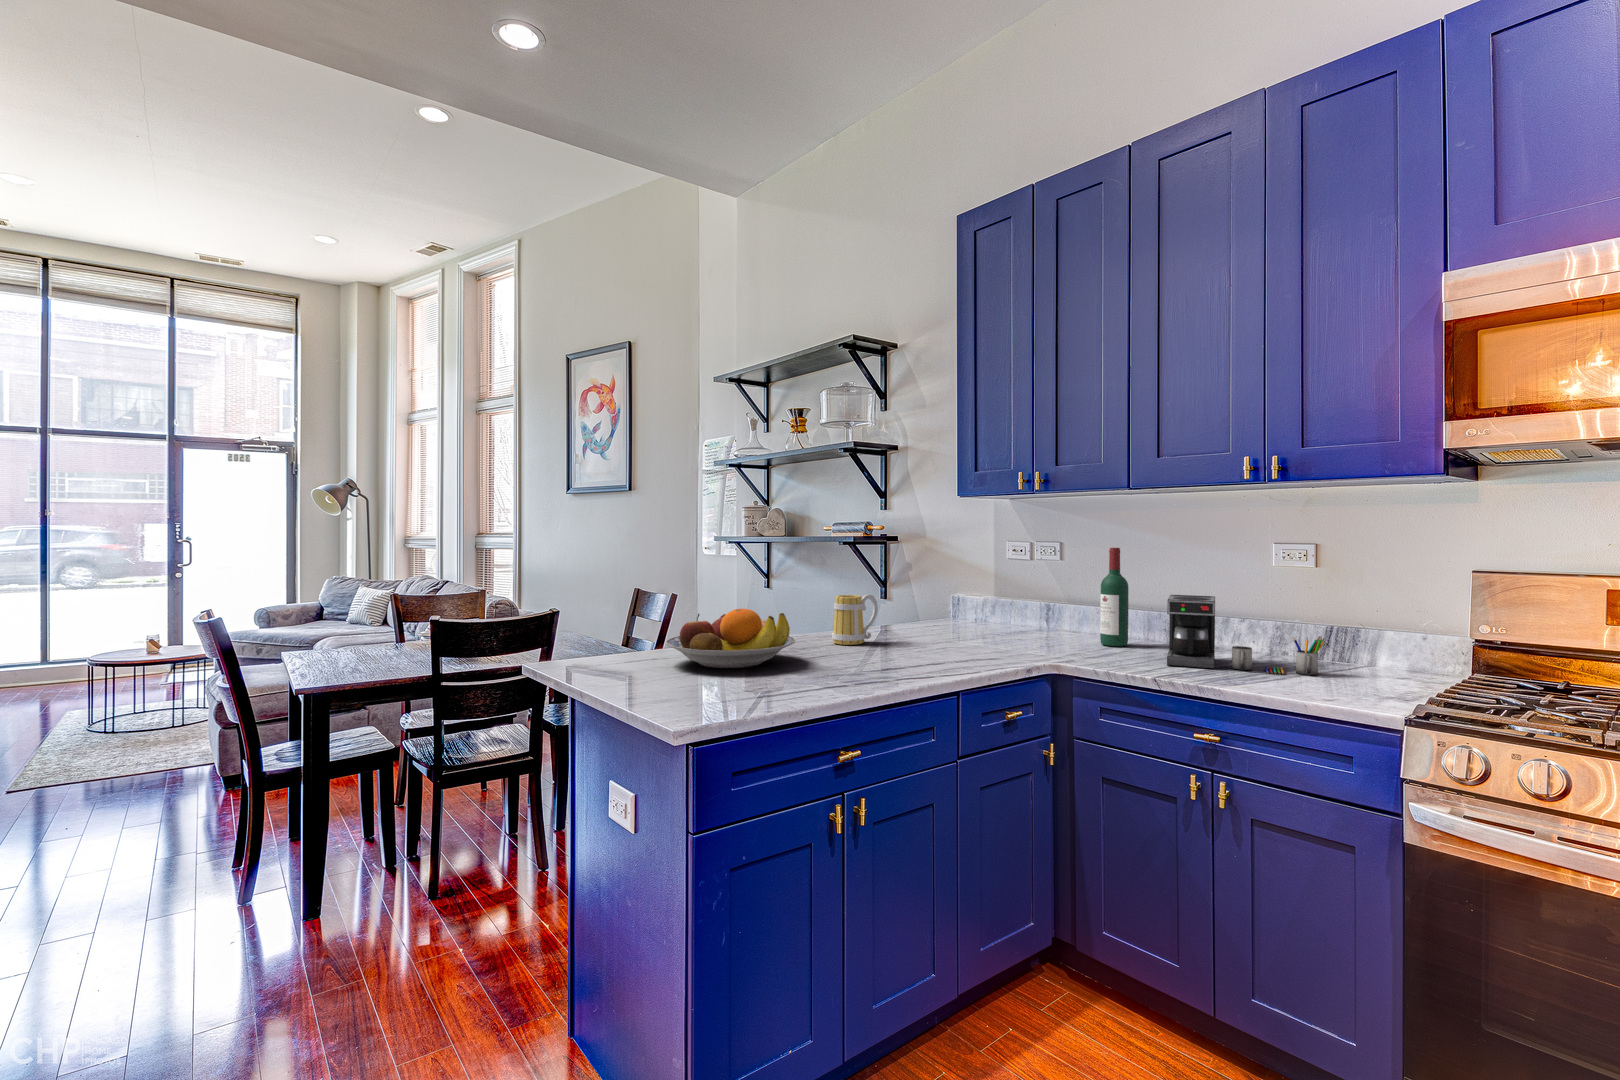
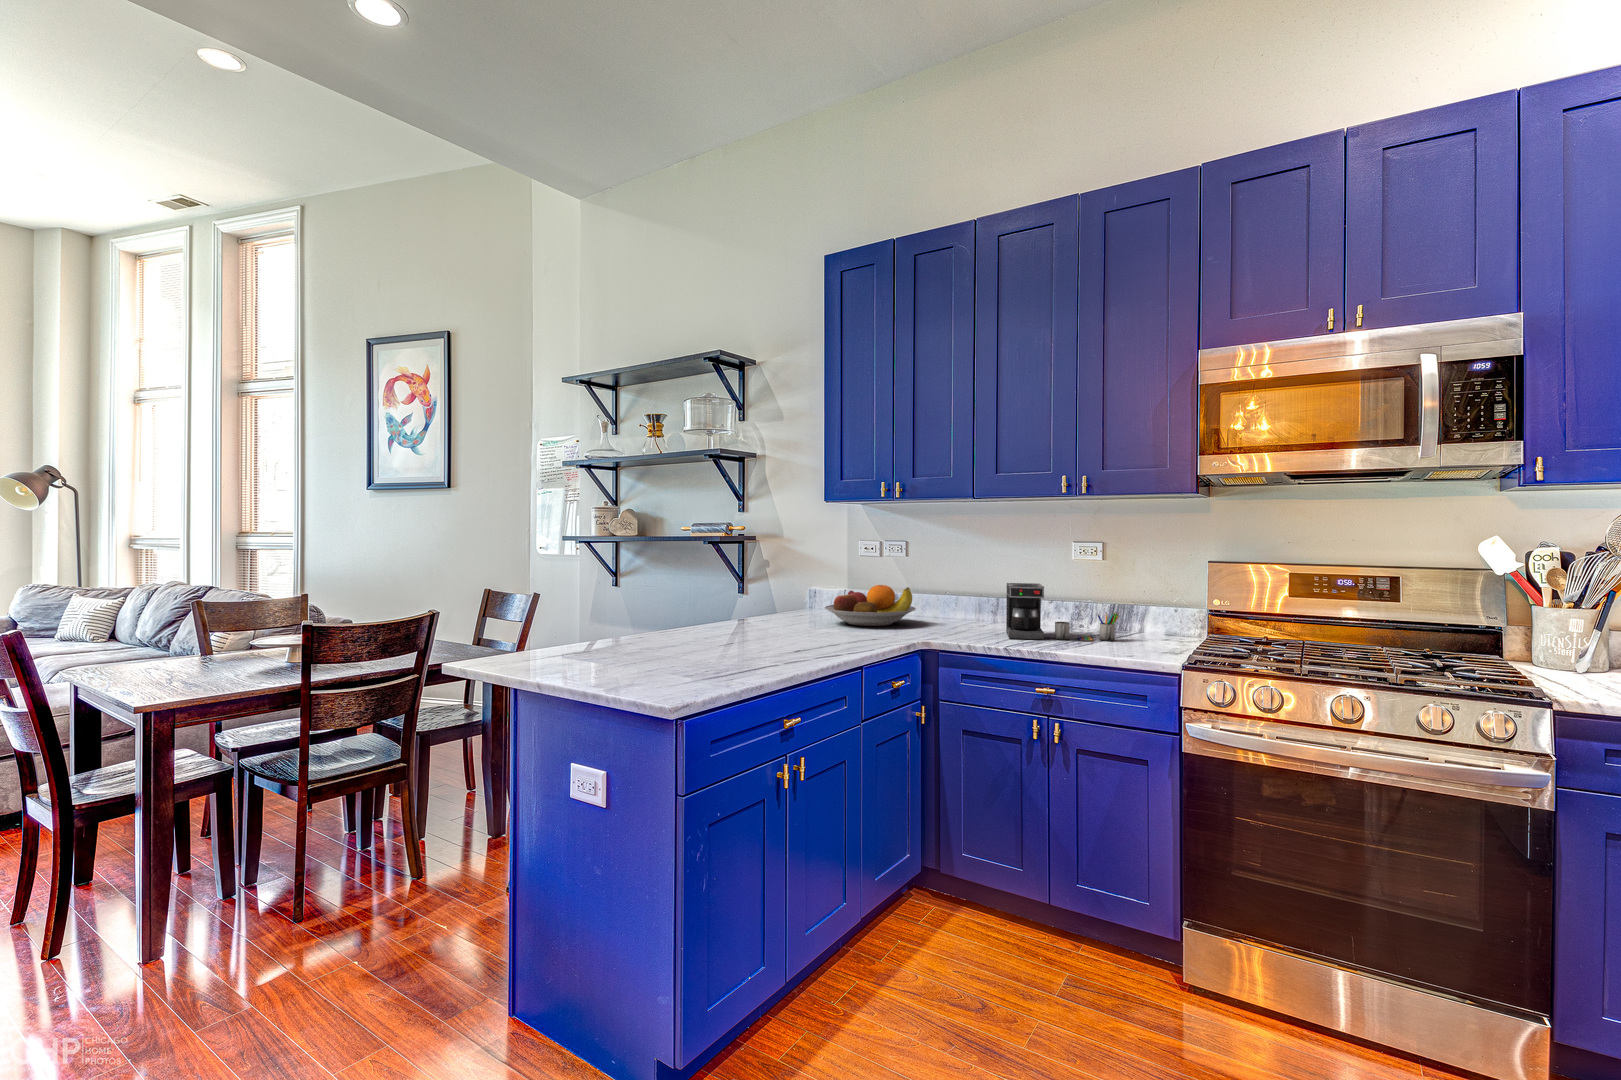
wine bottle: present [1100,548,1129,646] -> none [948,546,970,627]
mug: present [832,595,878,645] -> none [725,588,764,634]
fruit bowl: present [665,609,796,668] -> present [825,585,916,626]

